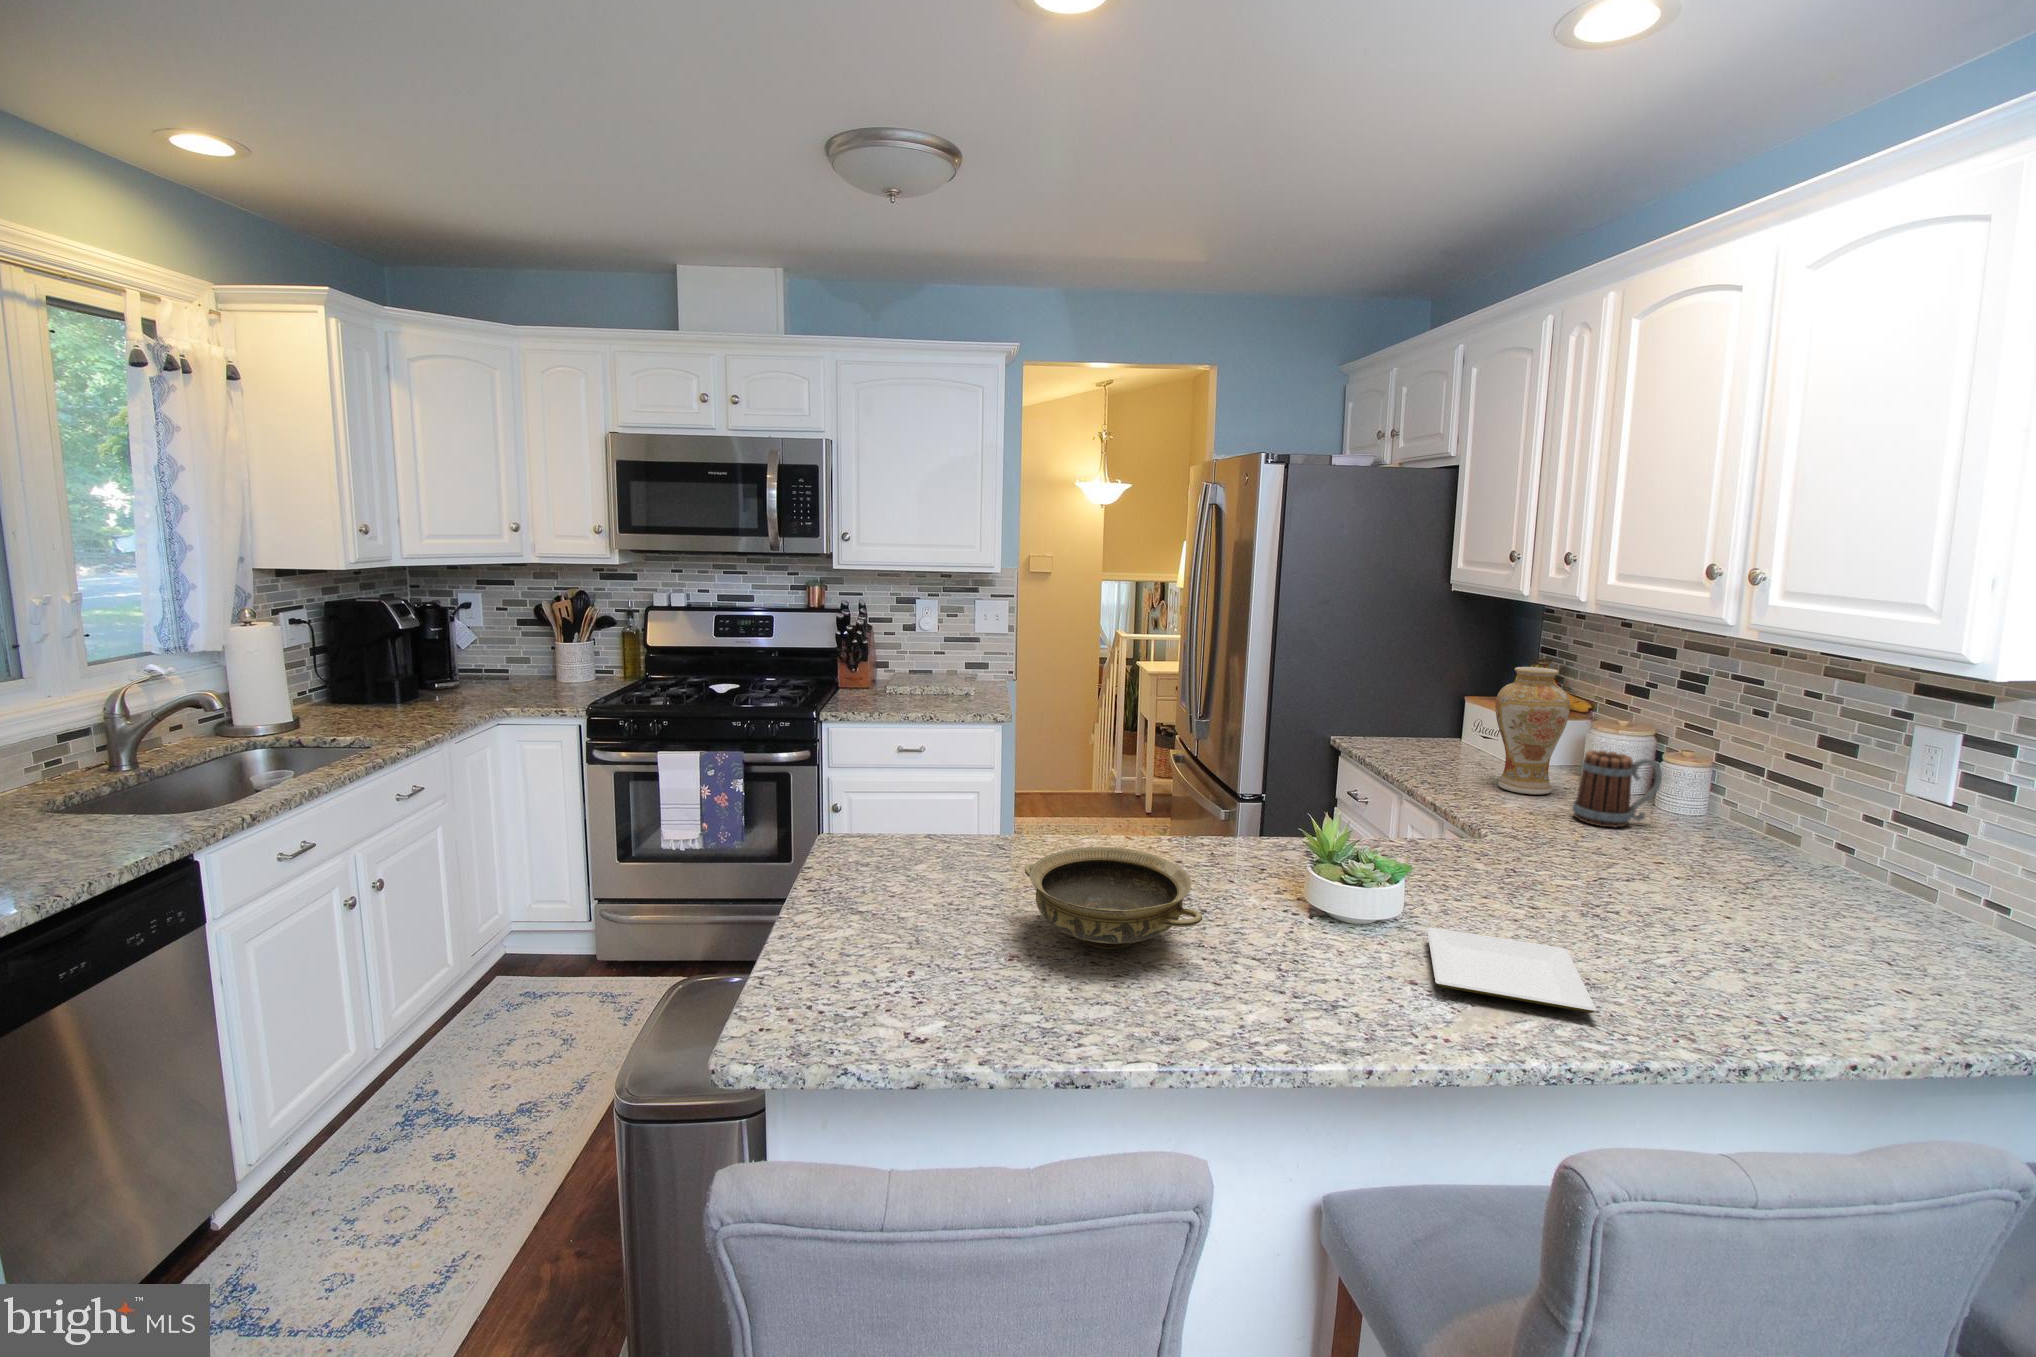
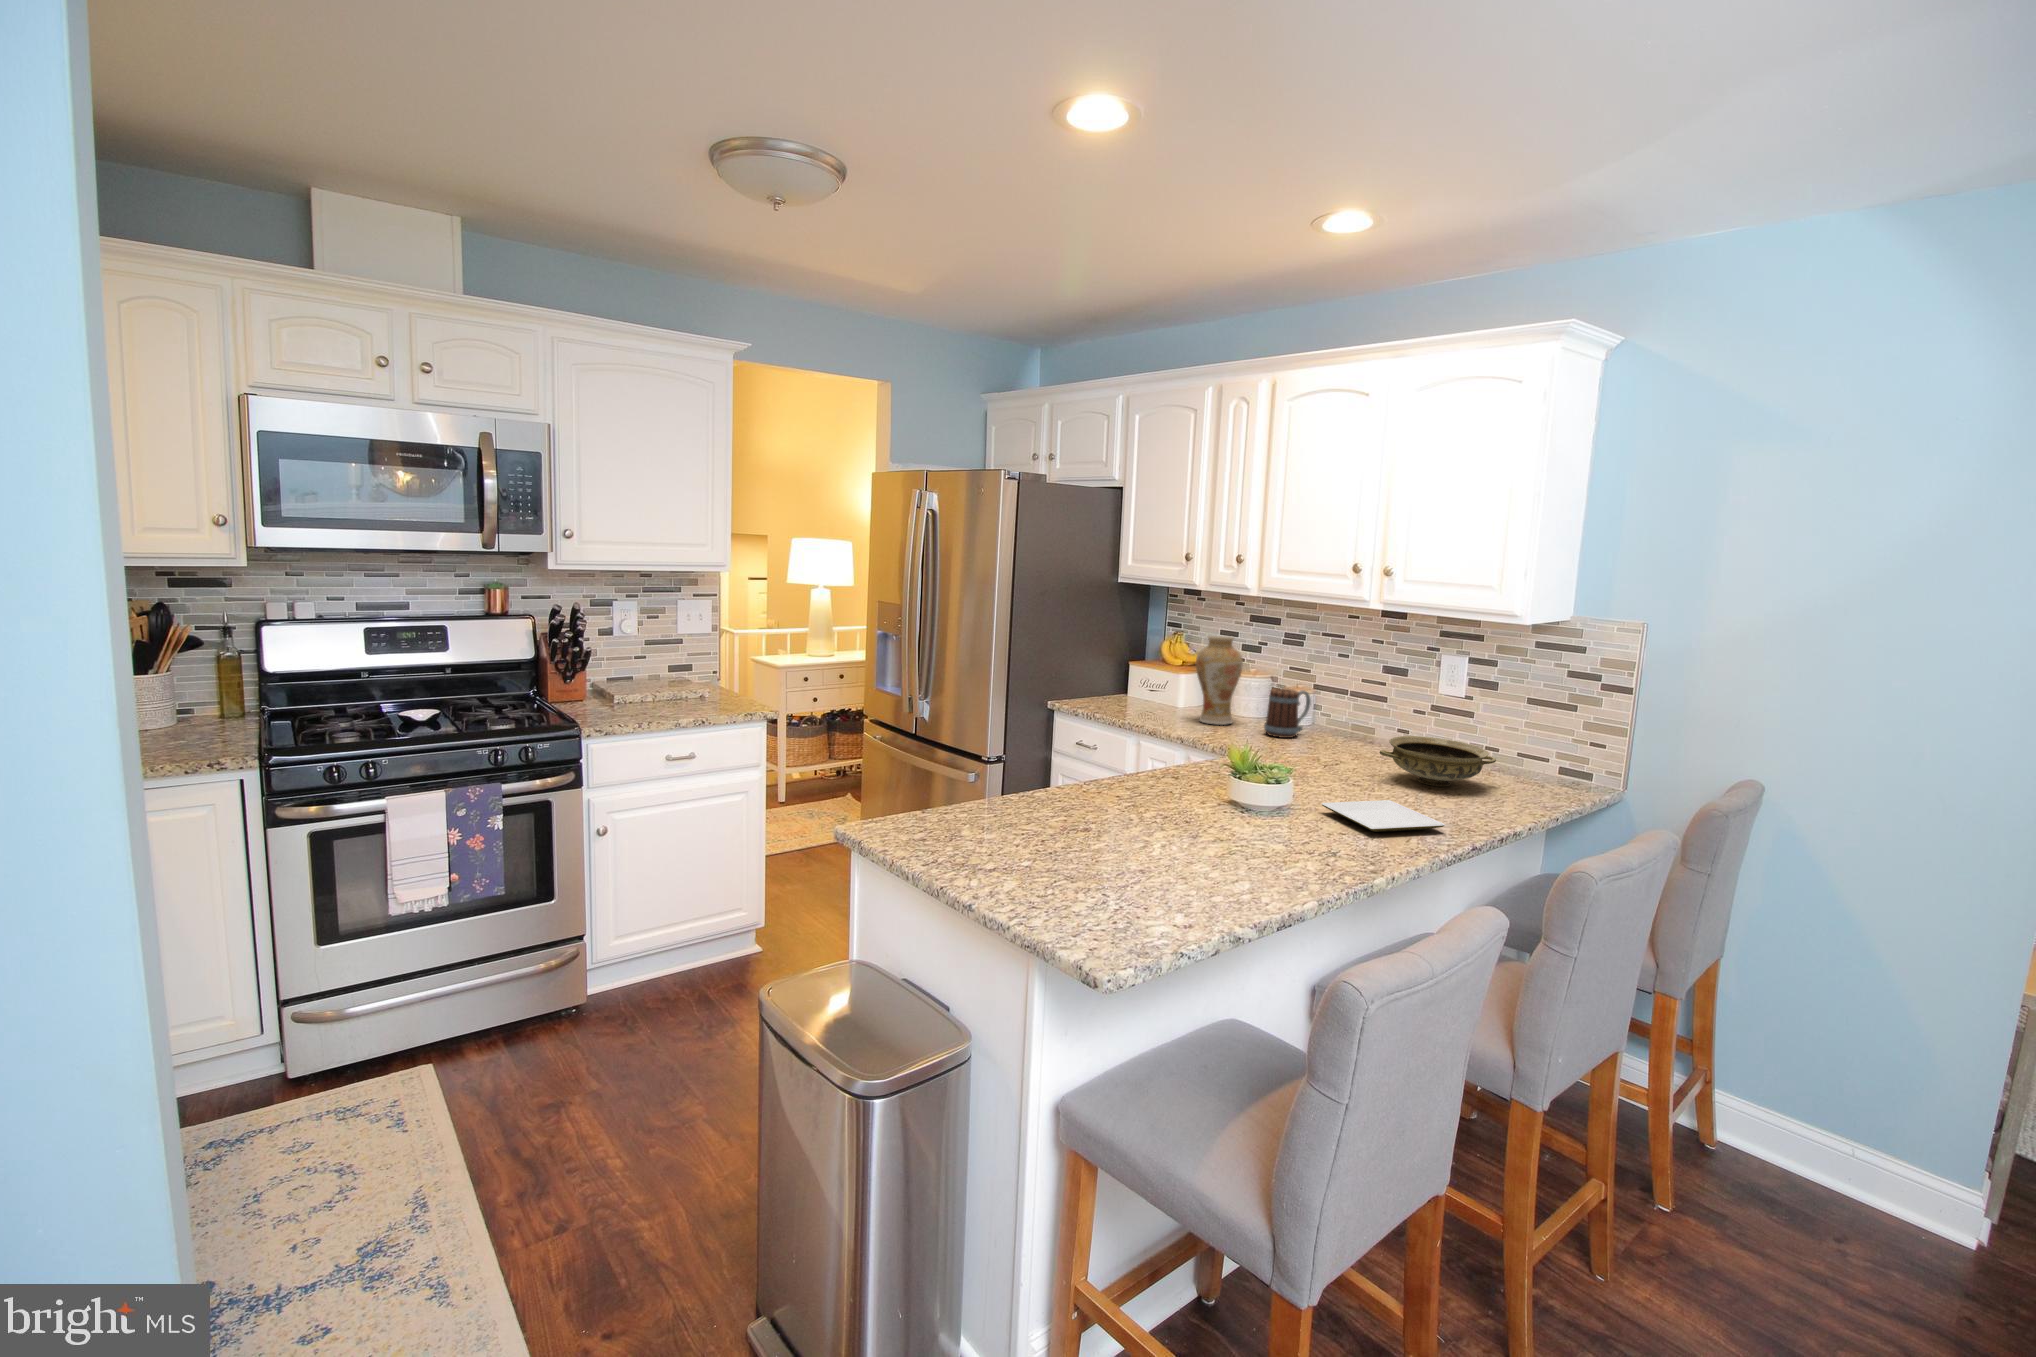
ceramic bowl: present [1025,847,1202,949] -> present [1380,736,1496,786]

